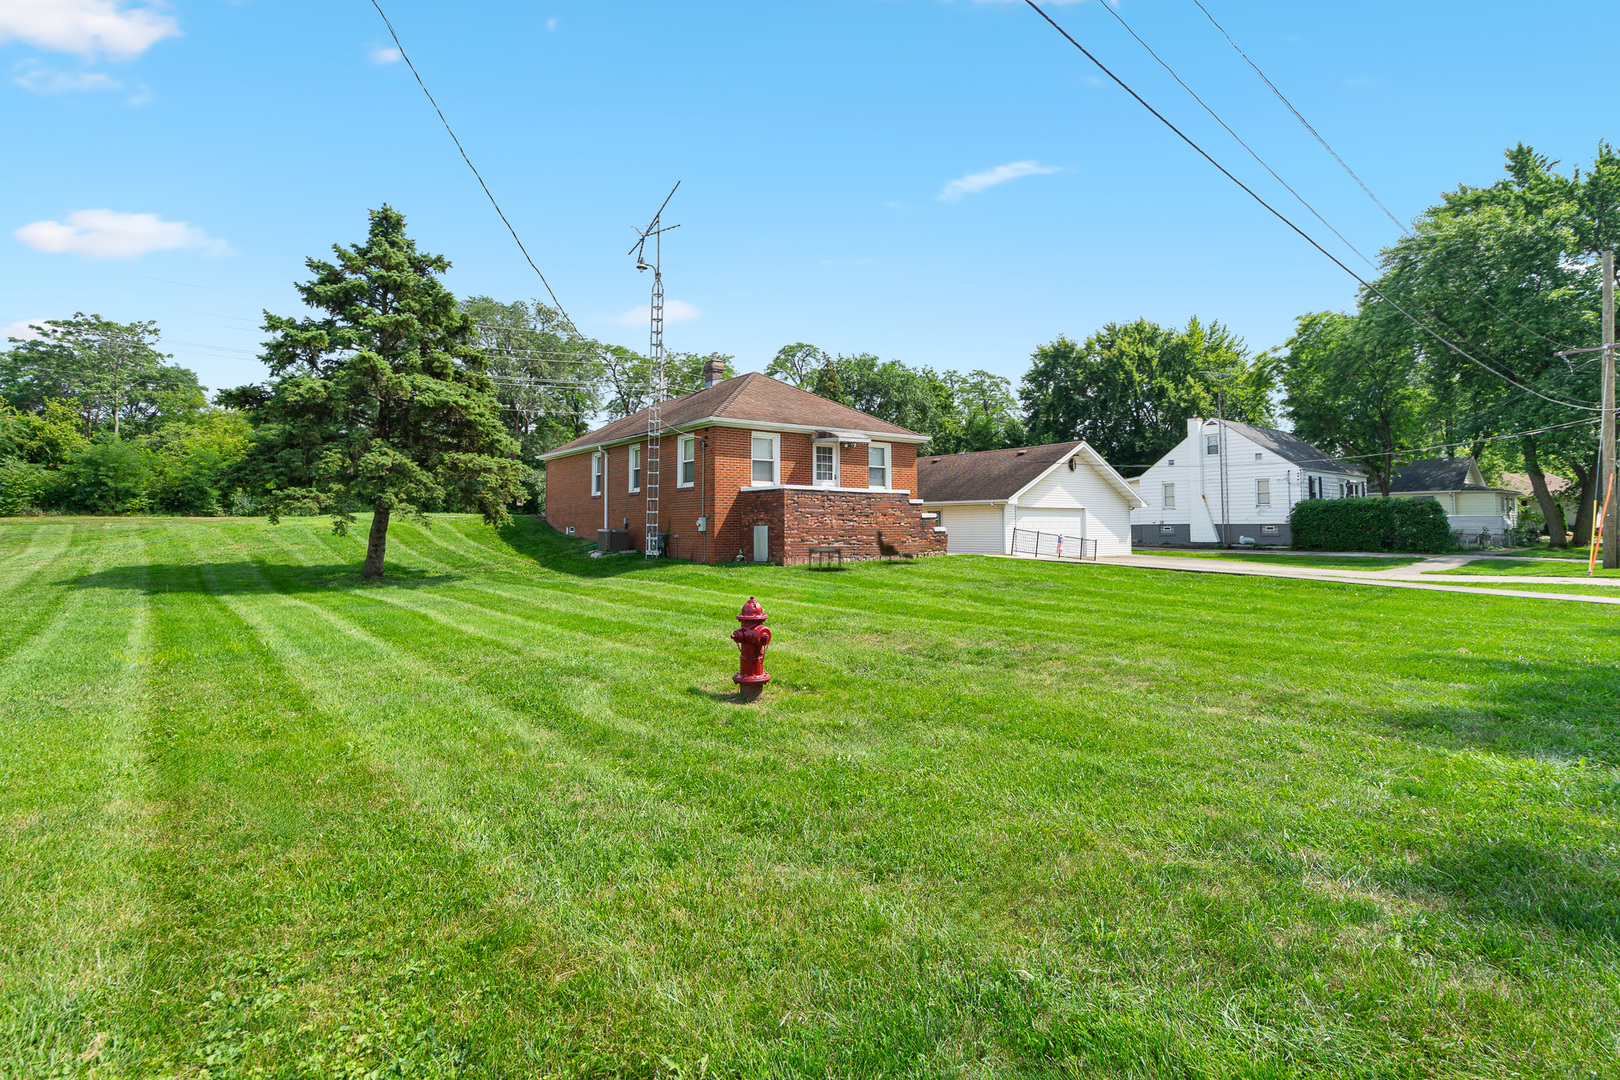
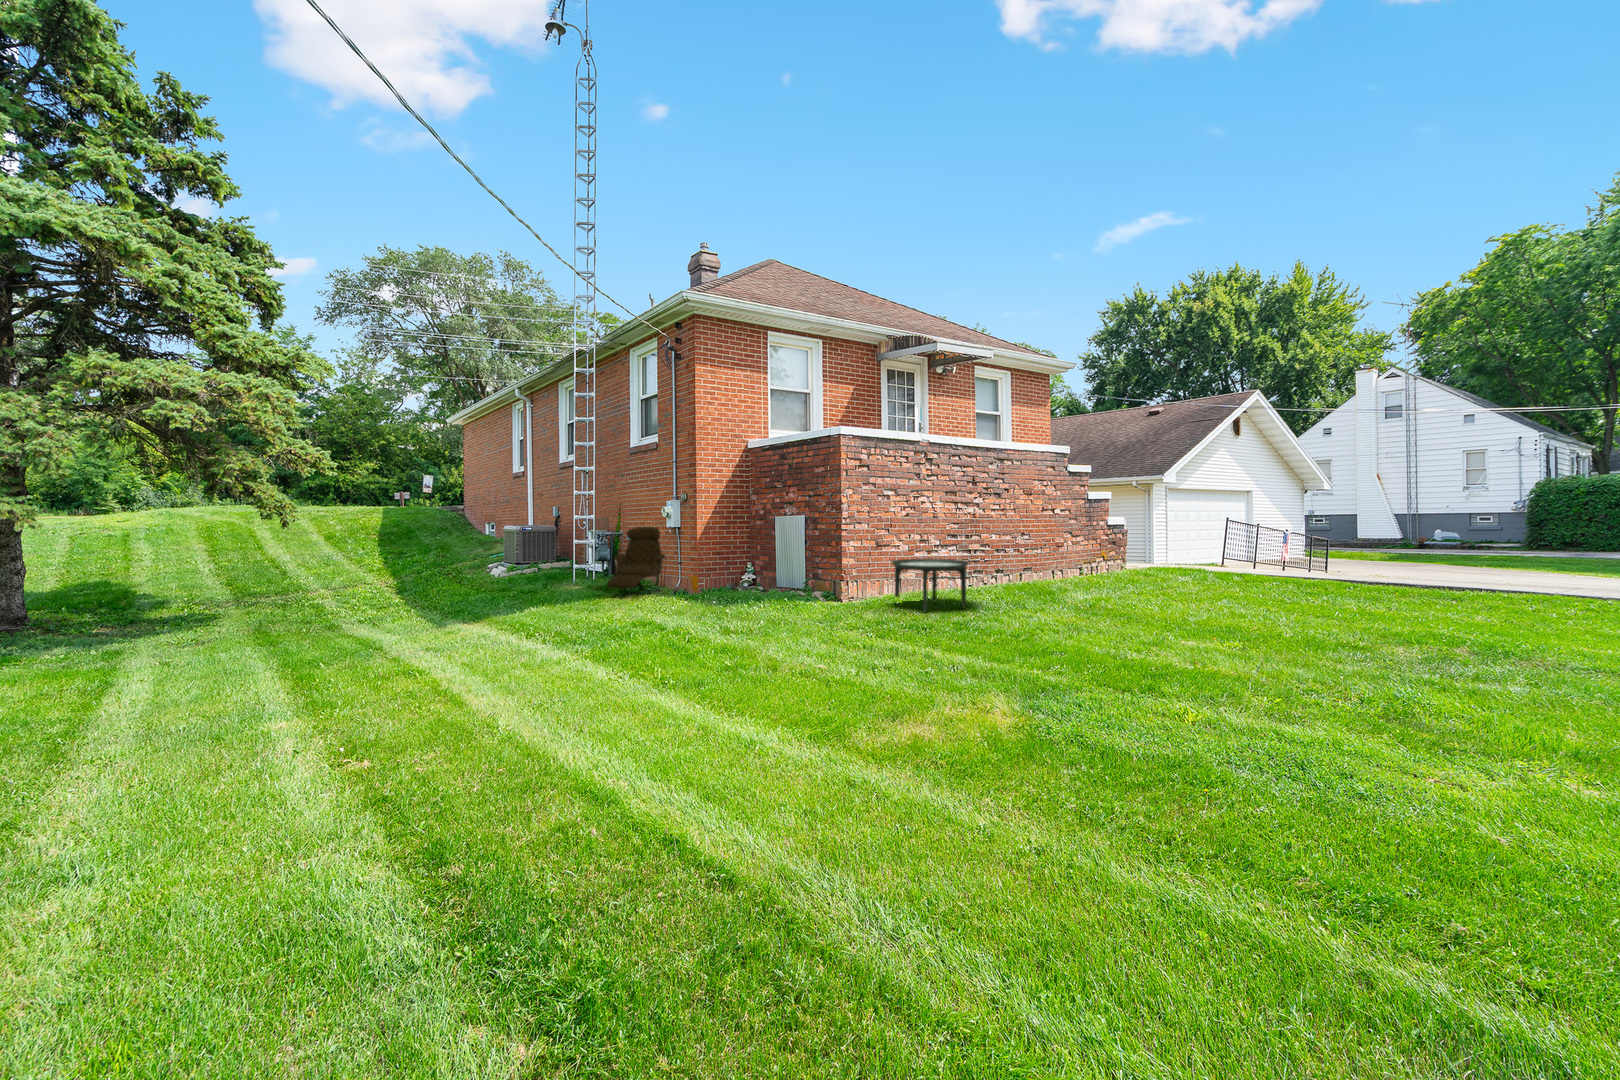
lounge chair: present [877,531,914,564] -> present [607,527,665,598]

